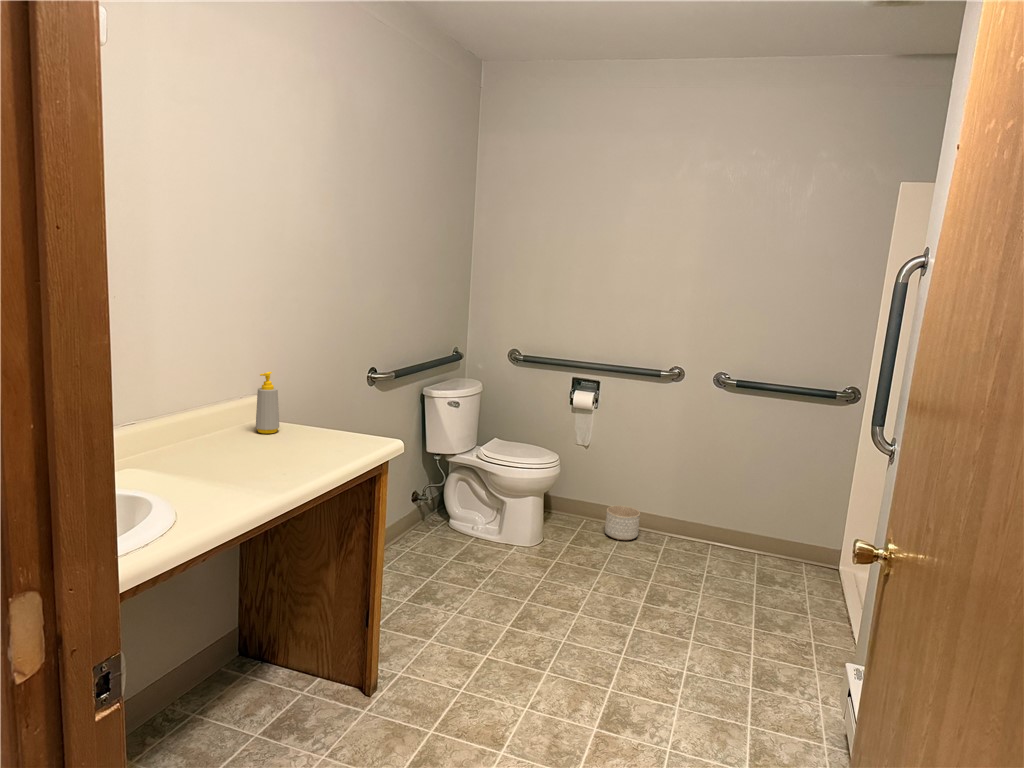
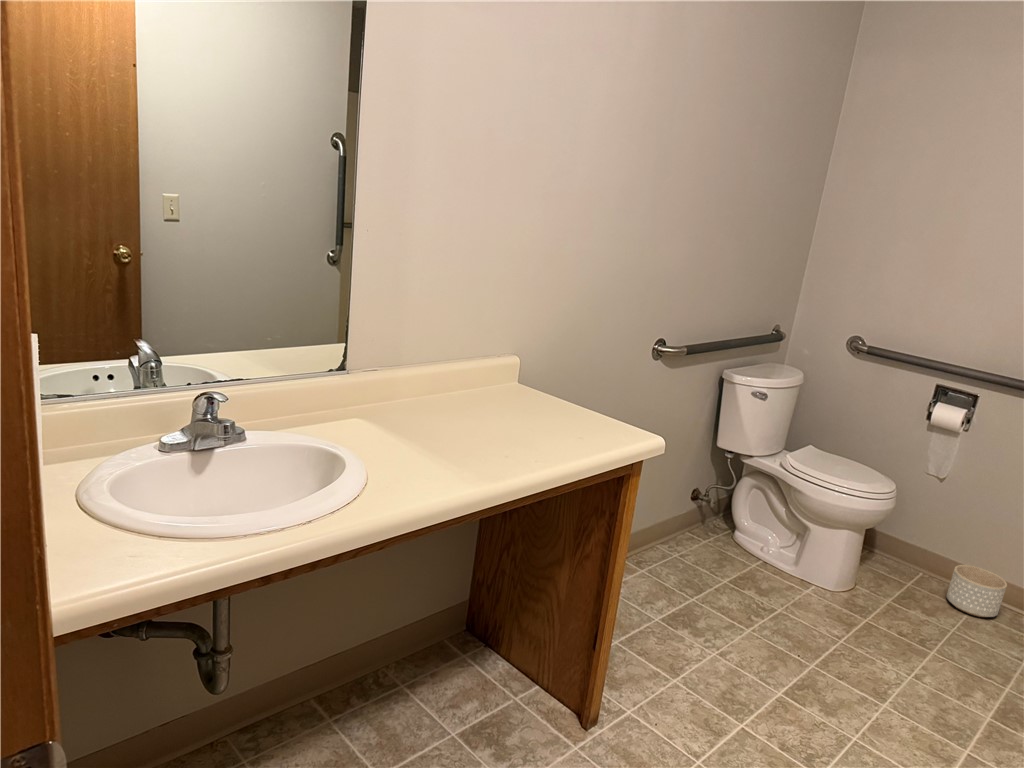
soap bottle: present [256,372,279,433] -> none [507,328,536,400]

